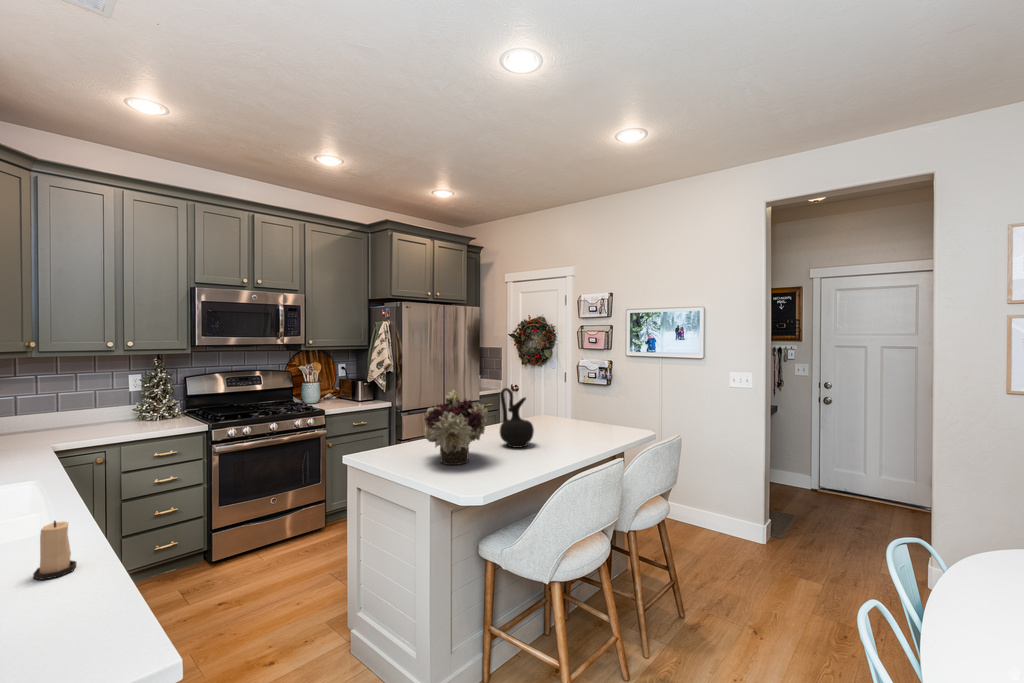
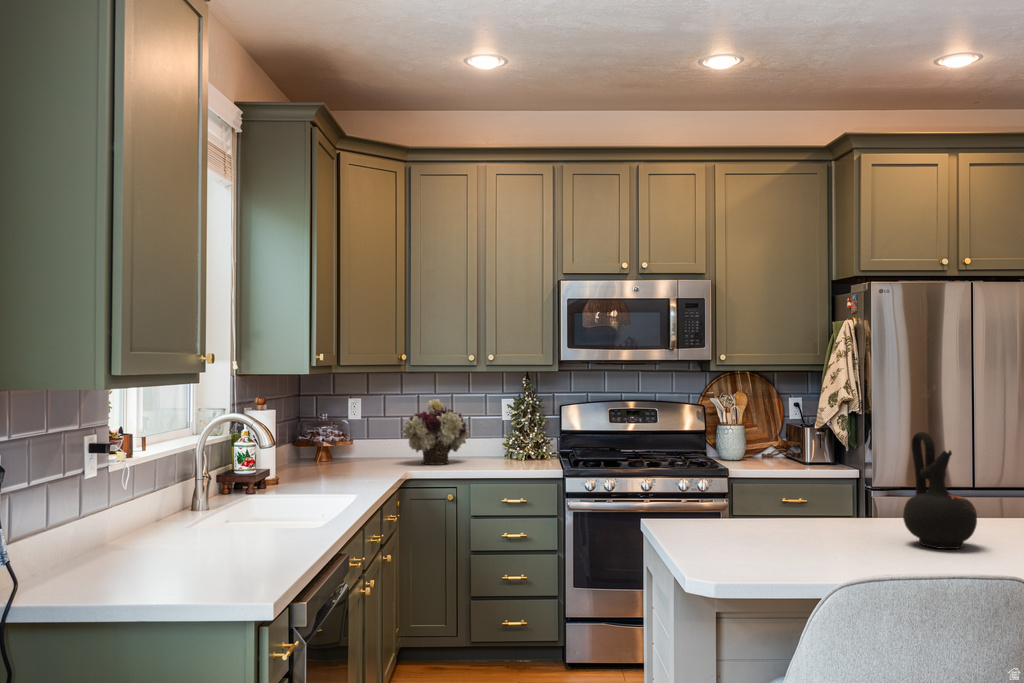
flower arrangement: present [424,390,488,465] -> present [401,399,470,465]
candle: present [33,521,76,580] -> none [261,502,291,554]

